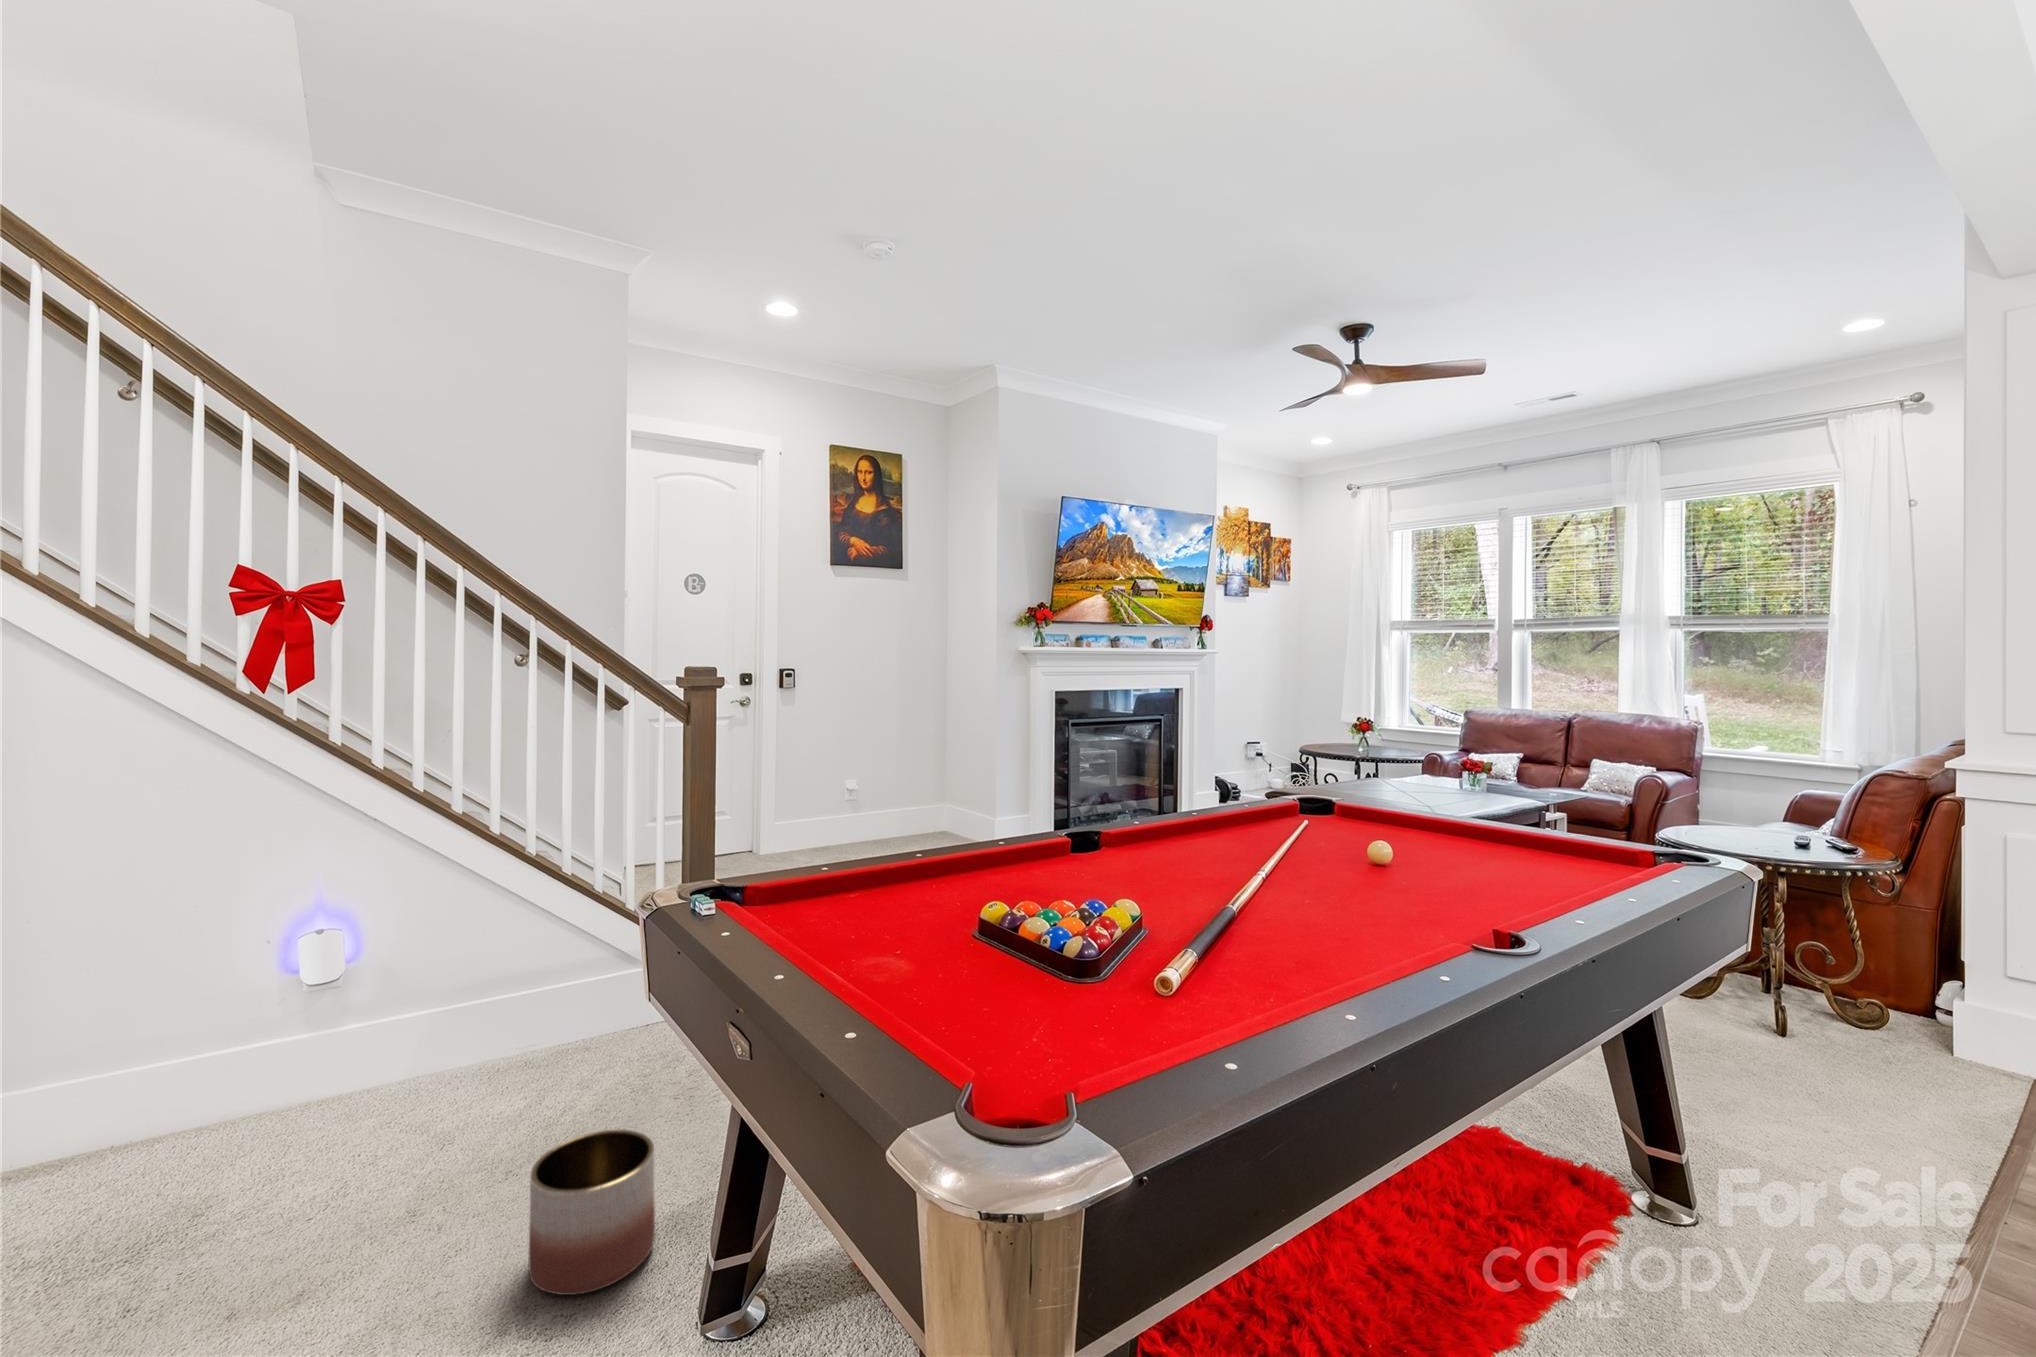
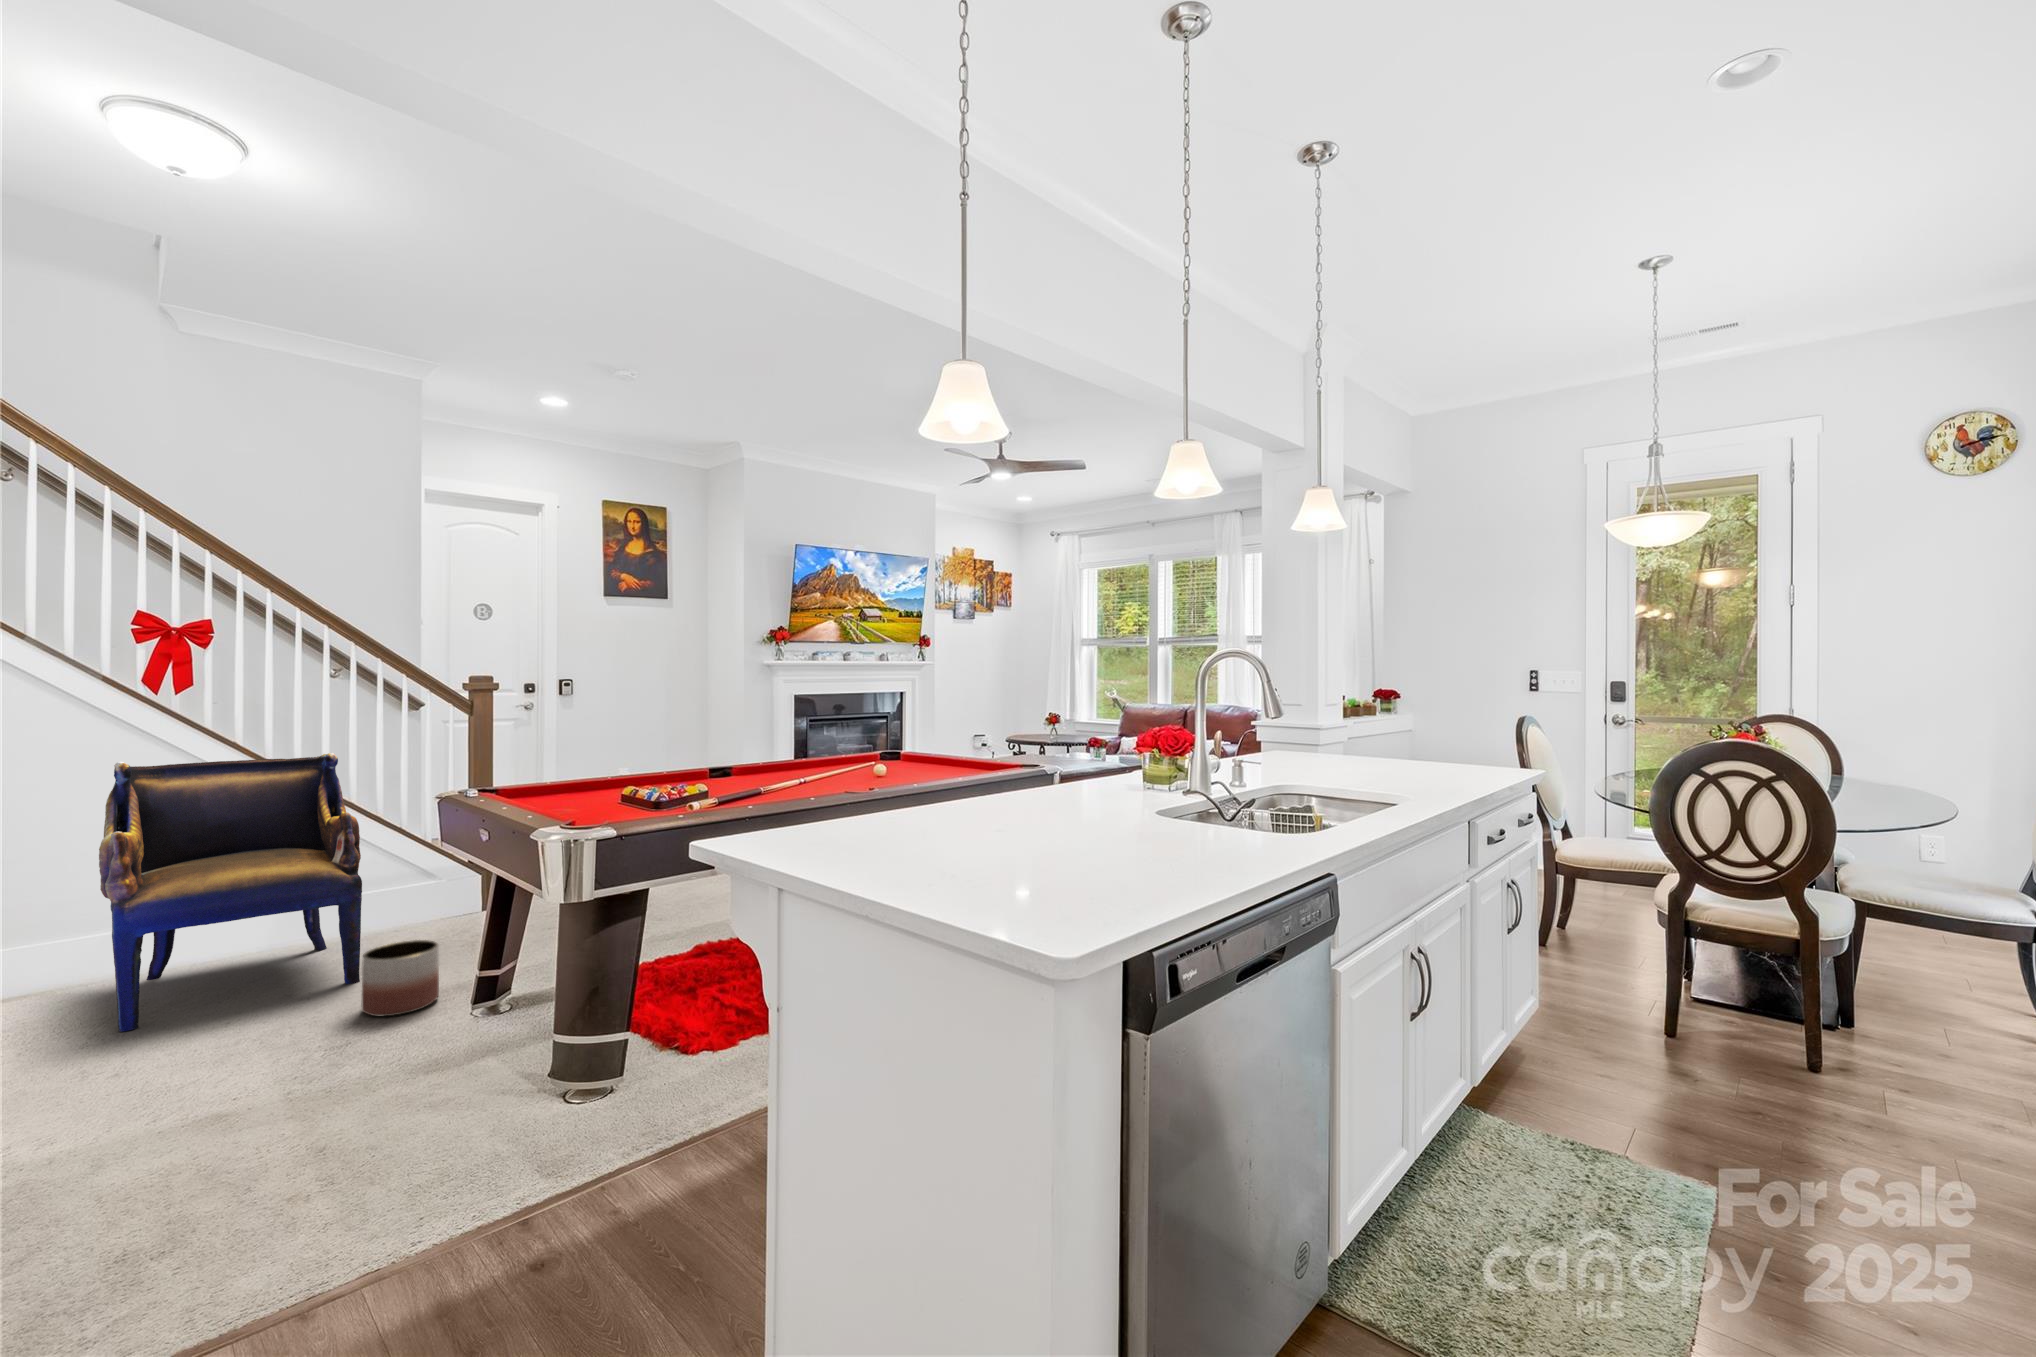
armchair: none [126,784,535,1290] -> present [99,753,362,1032]

